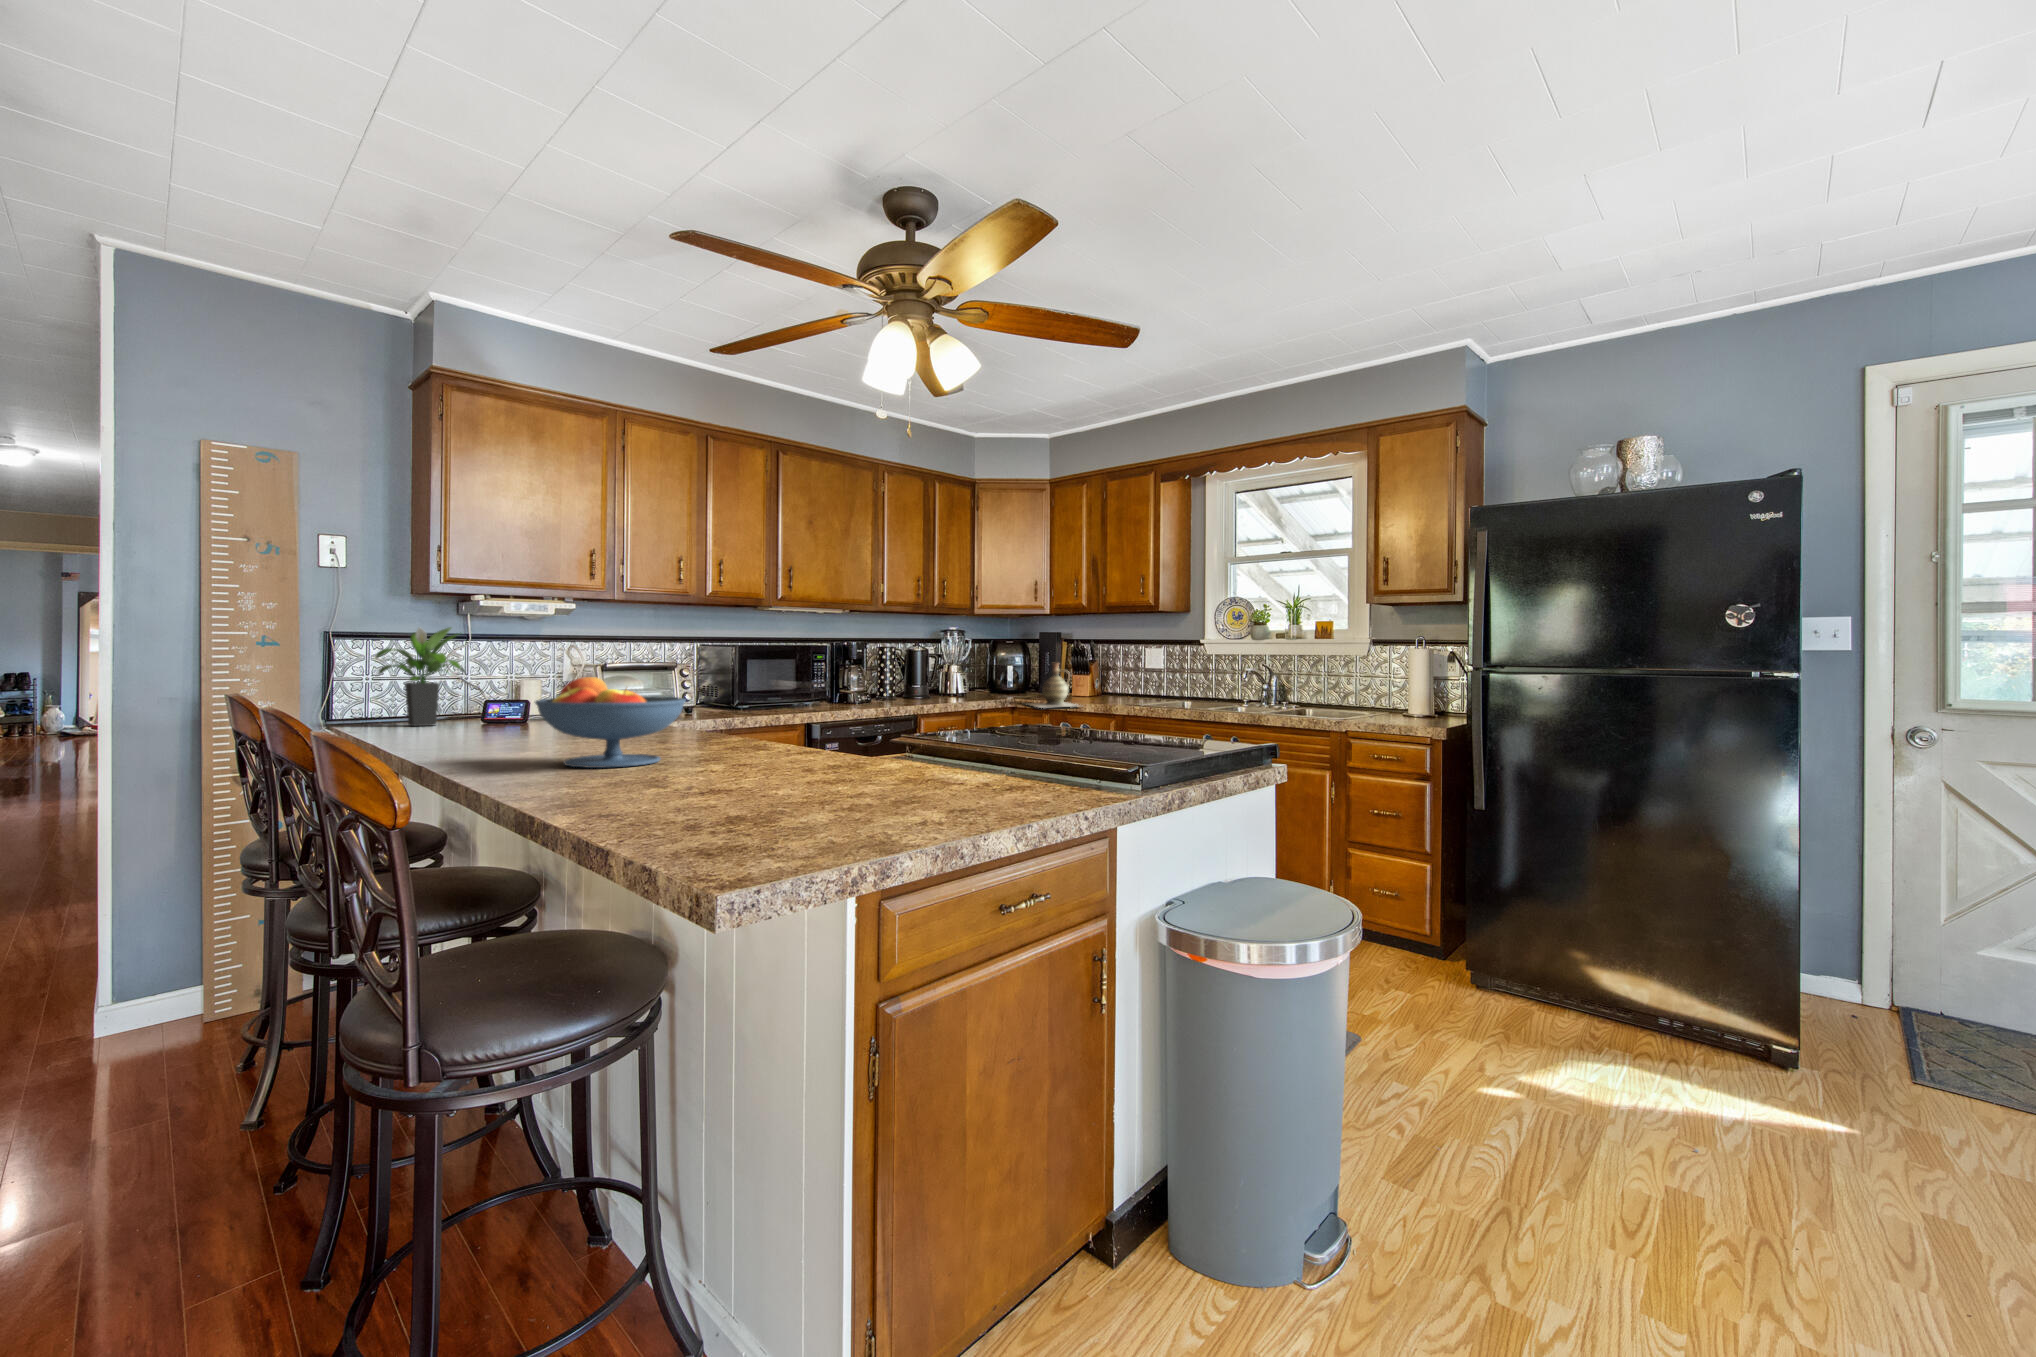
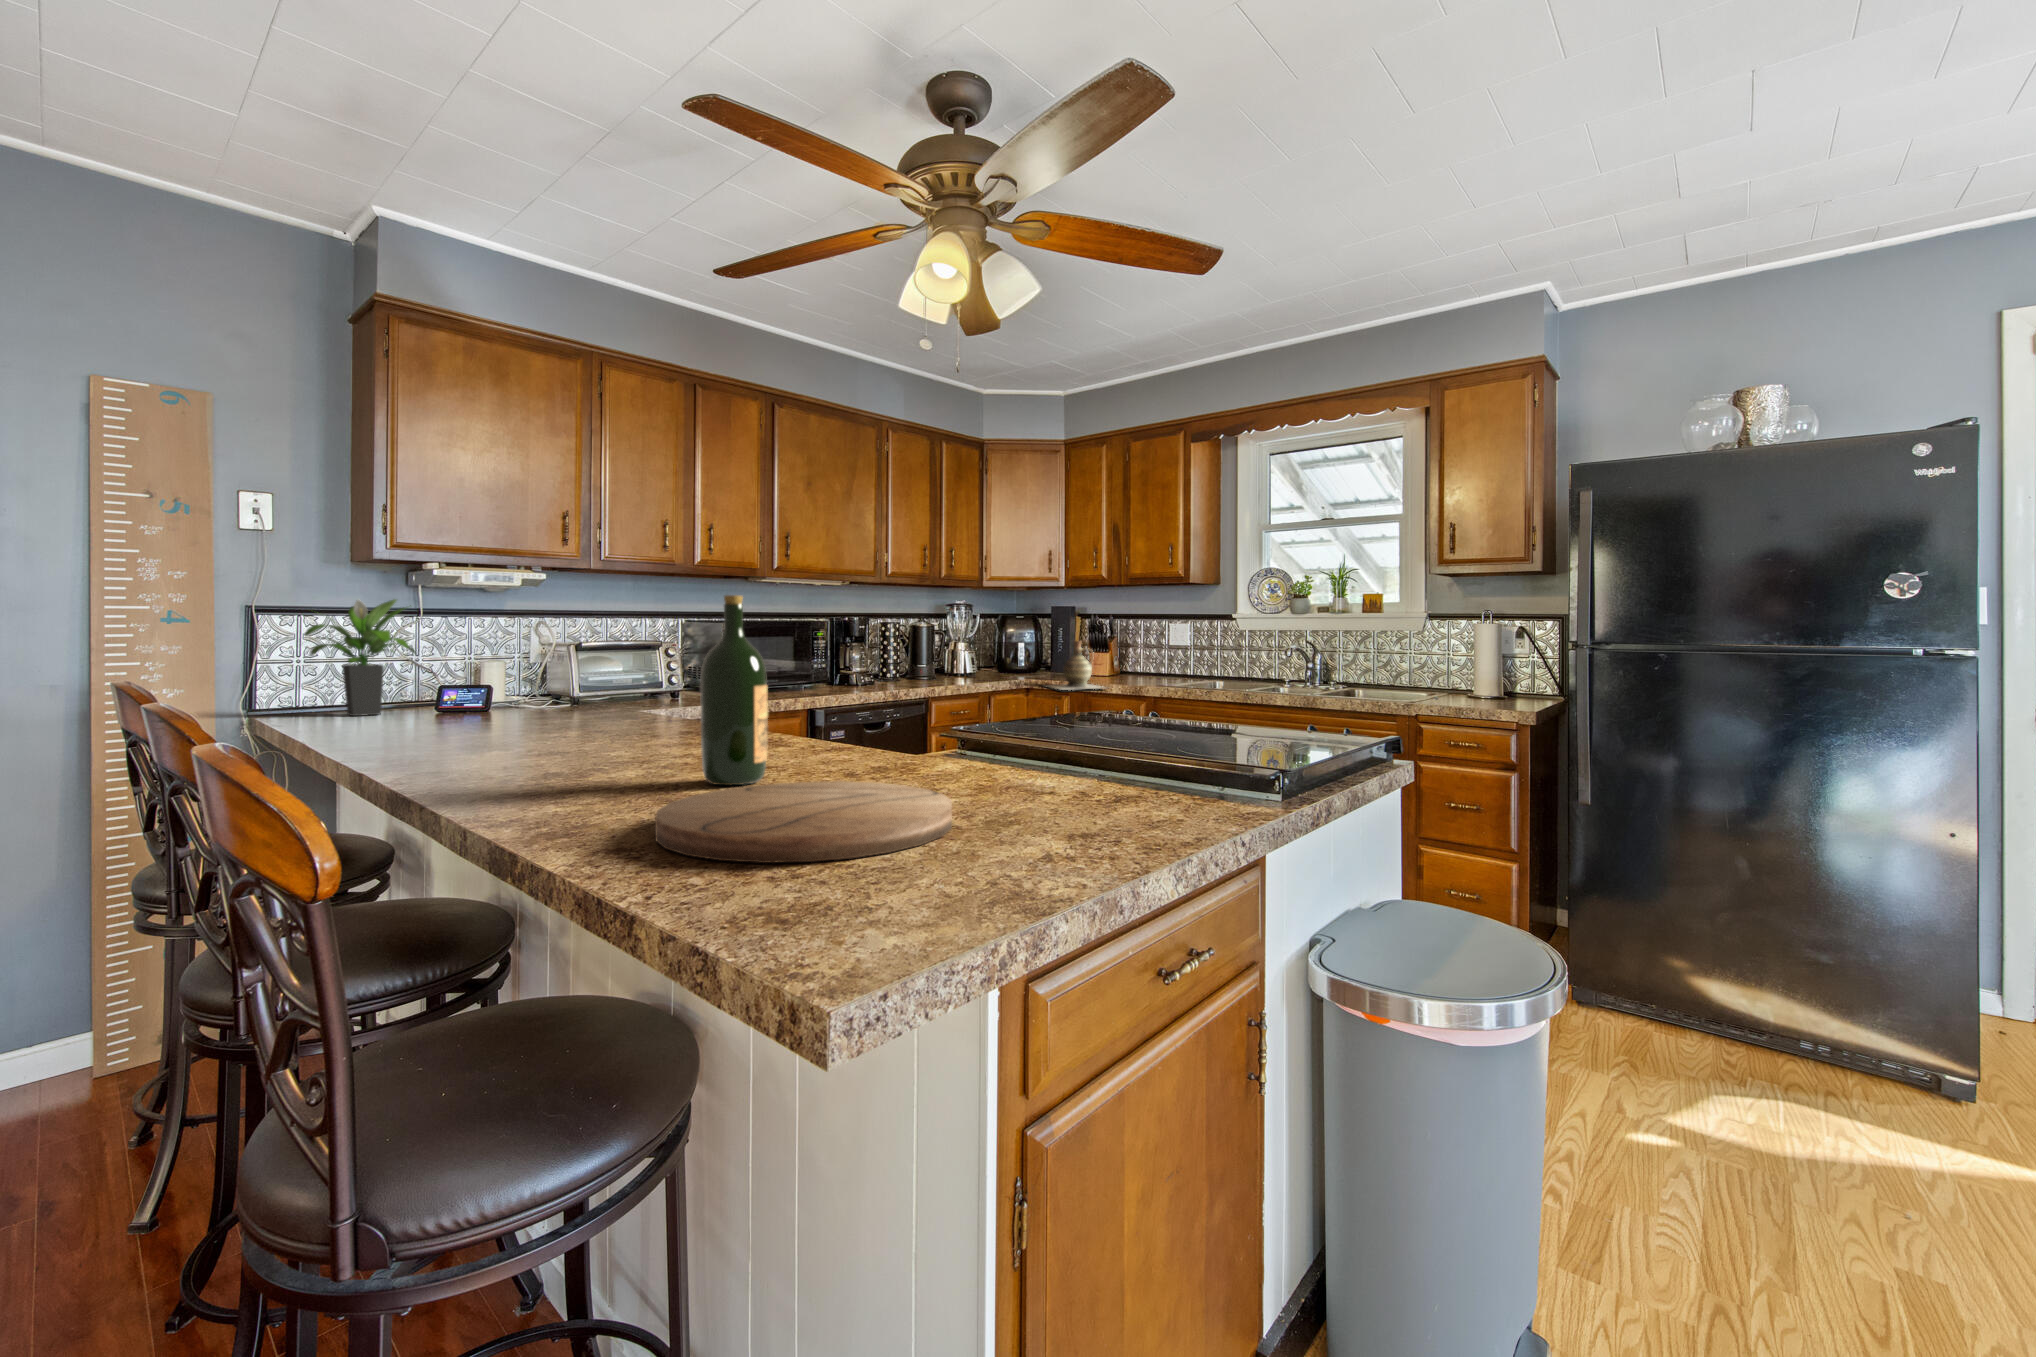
wine bottle: none [693,631,745,777] -> present [700,595,768,785]
fruit bowl: present [535,677,686,768] -> none [492,655,686,772]
cutting board: none [651,773,868,822] -> present [655,781,952,863]

